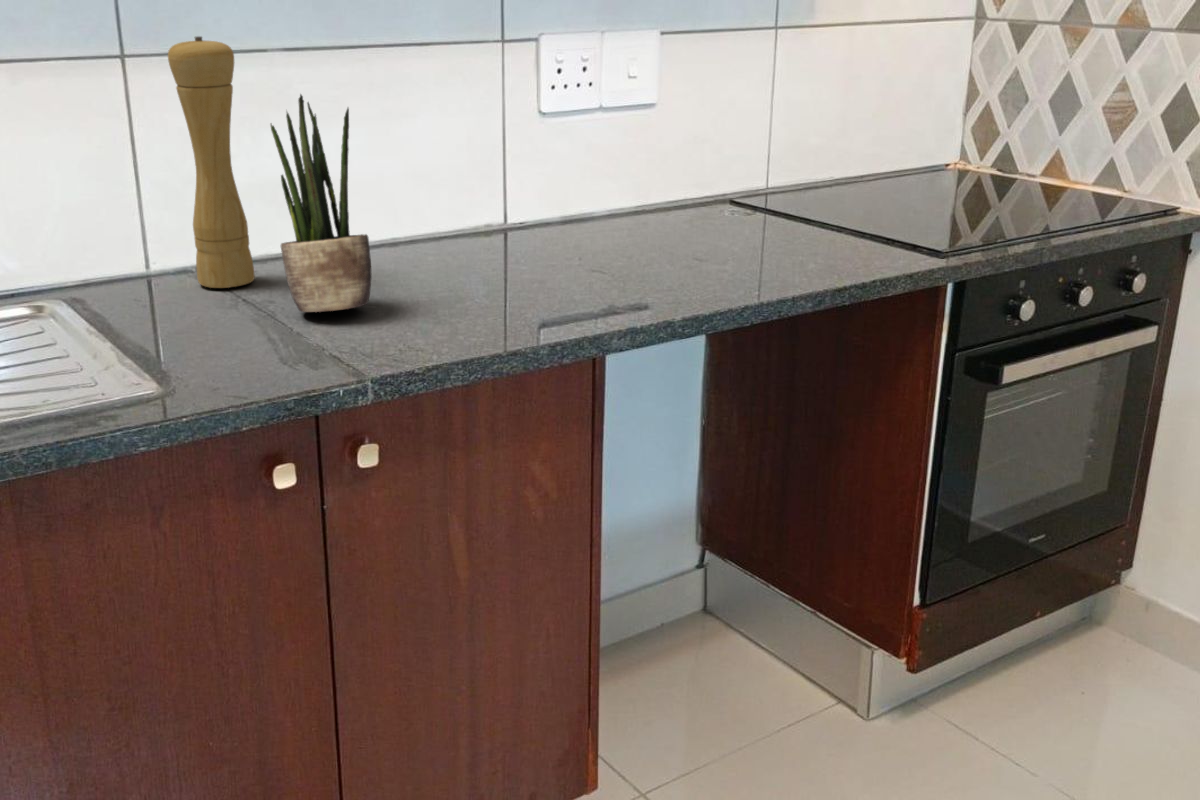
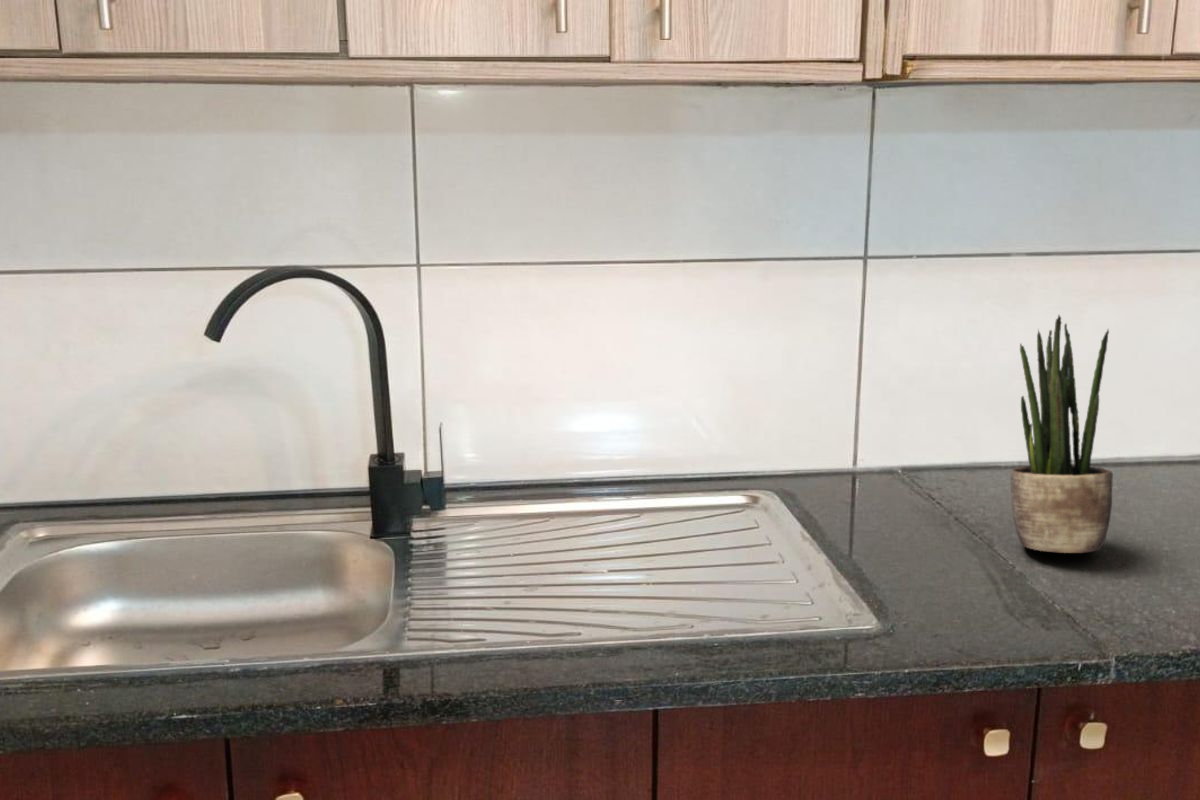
pepper mill: present [168,36,255,288] -> none [907,242,982,500]

